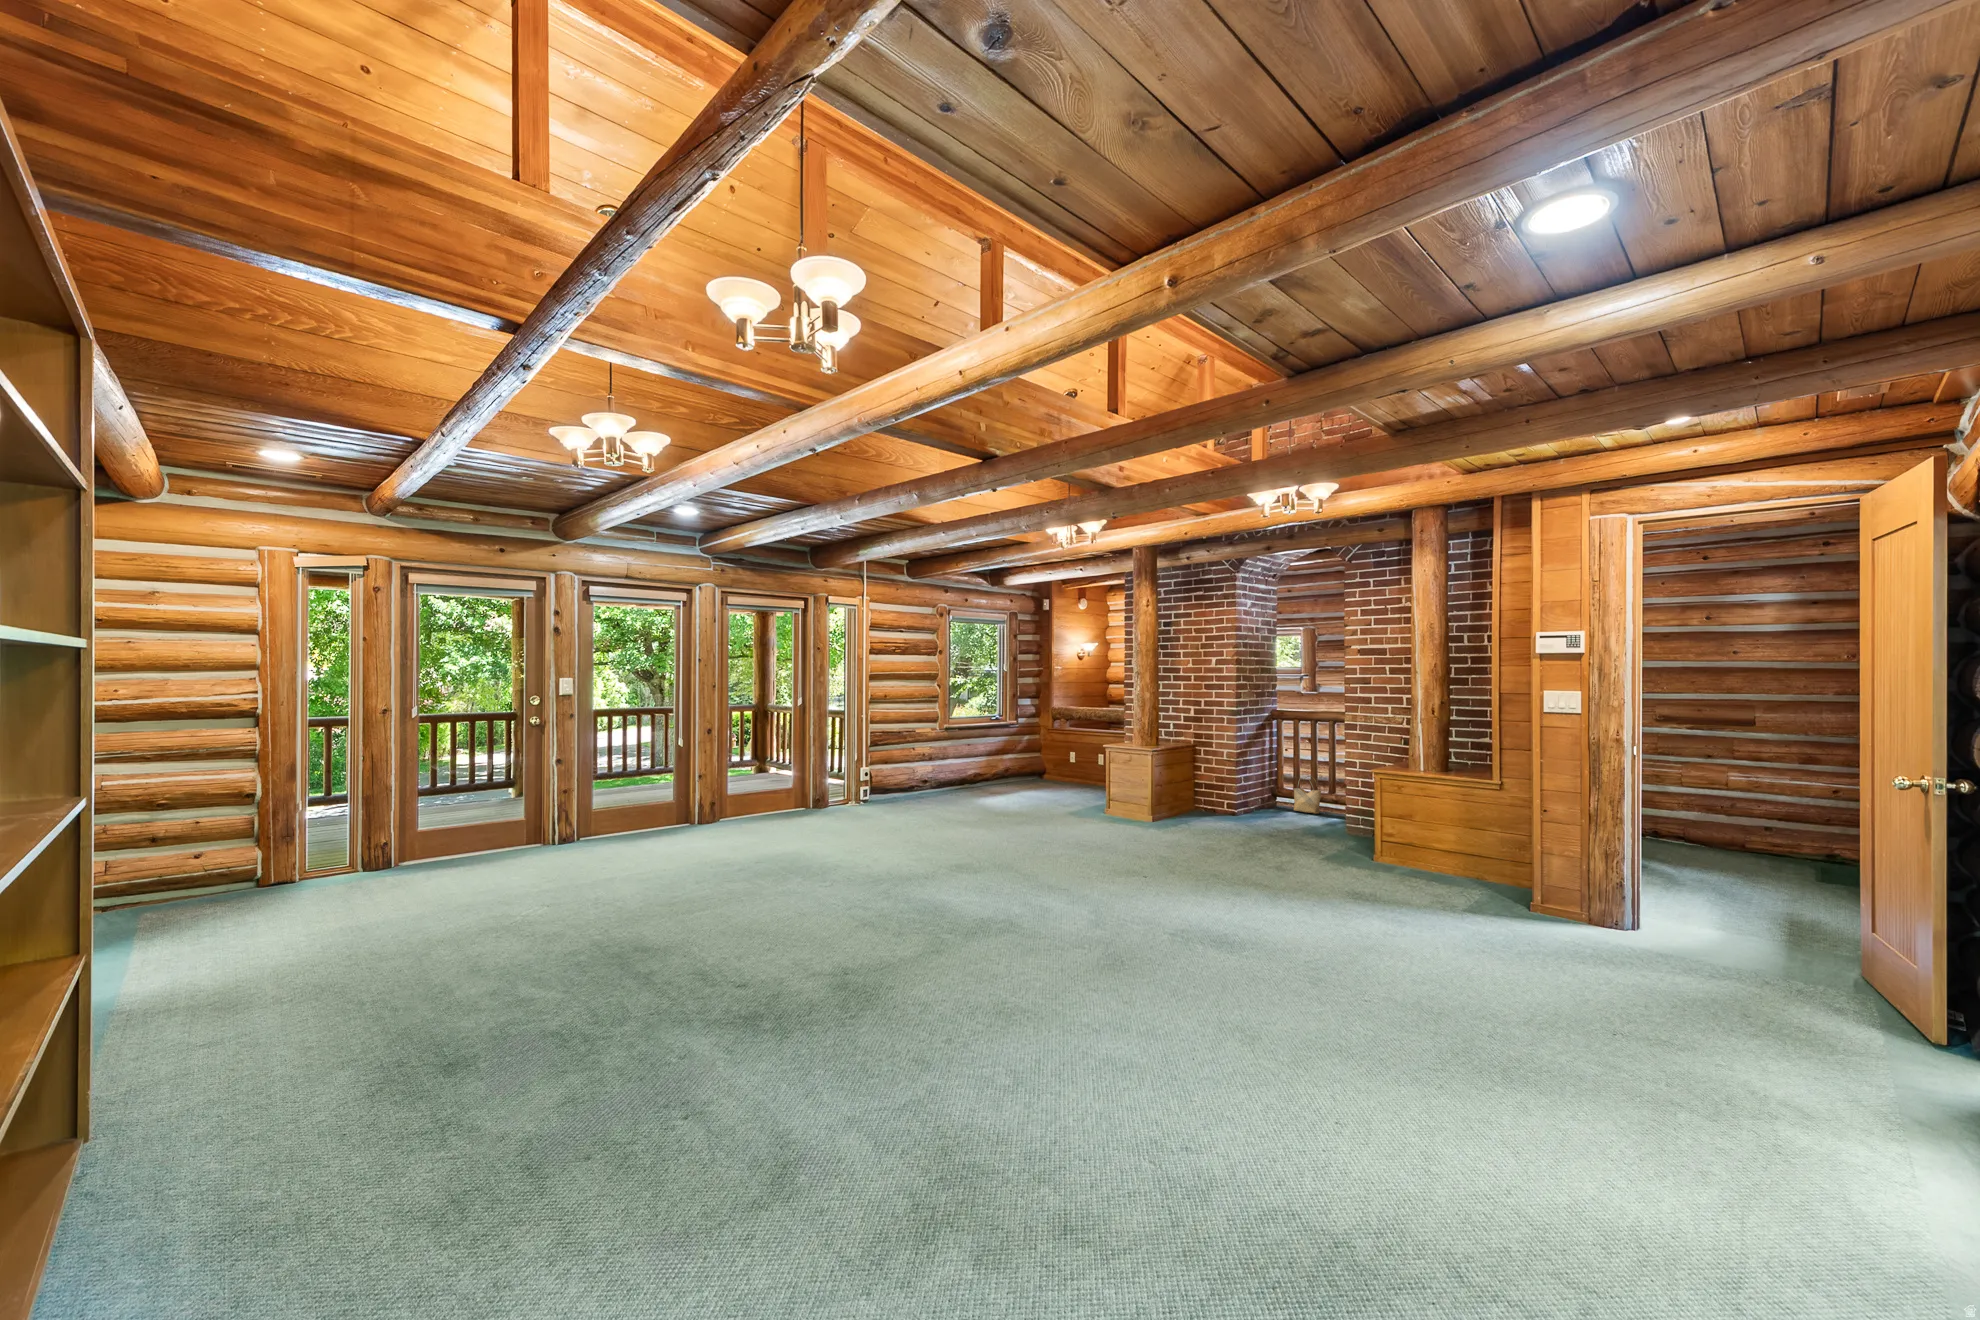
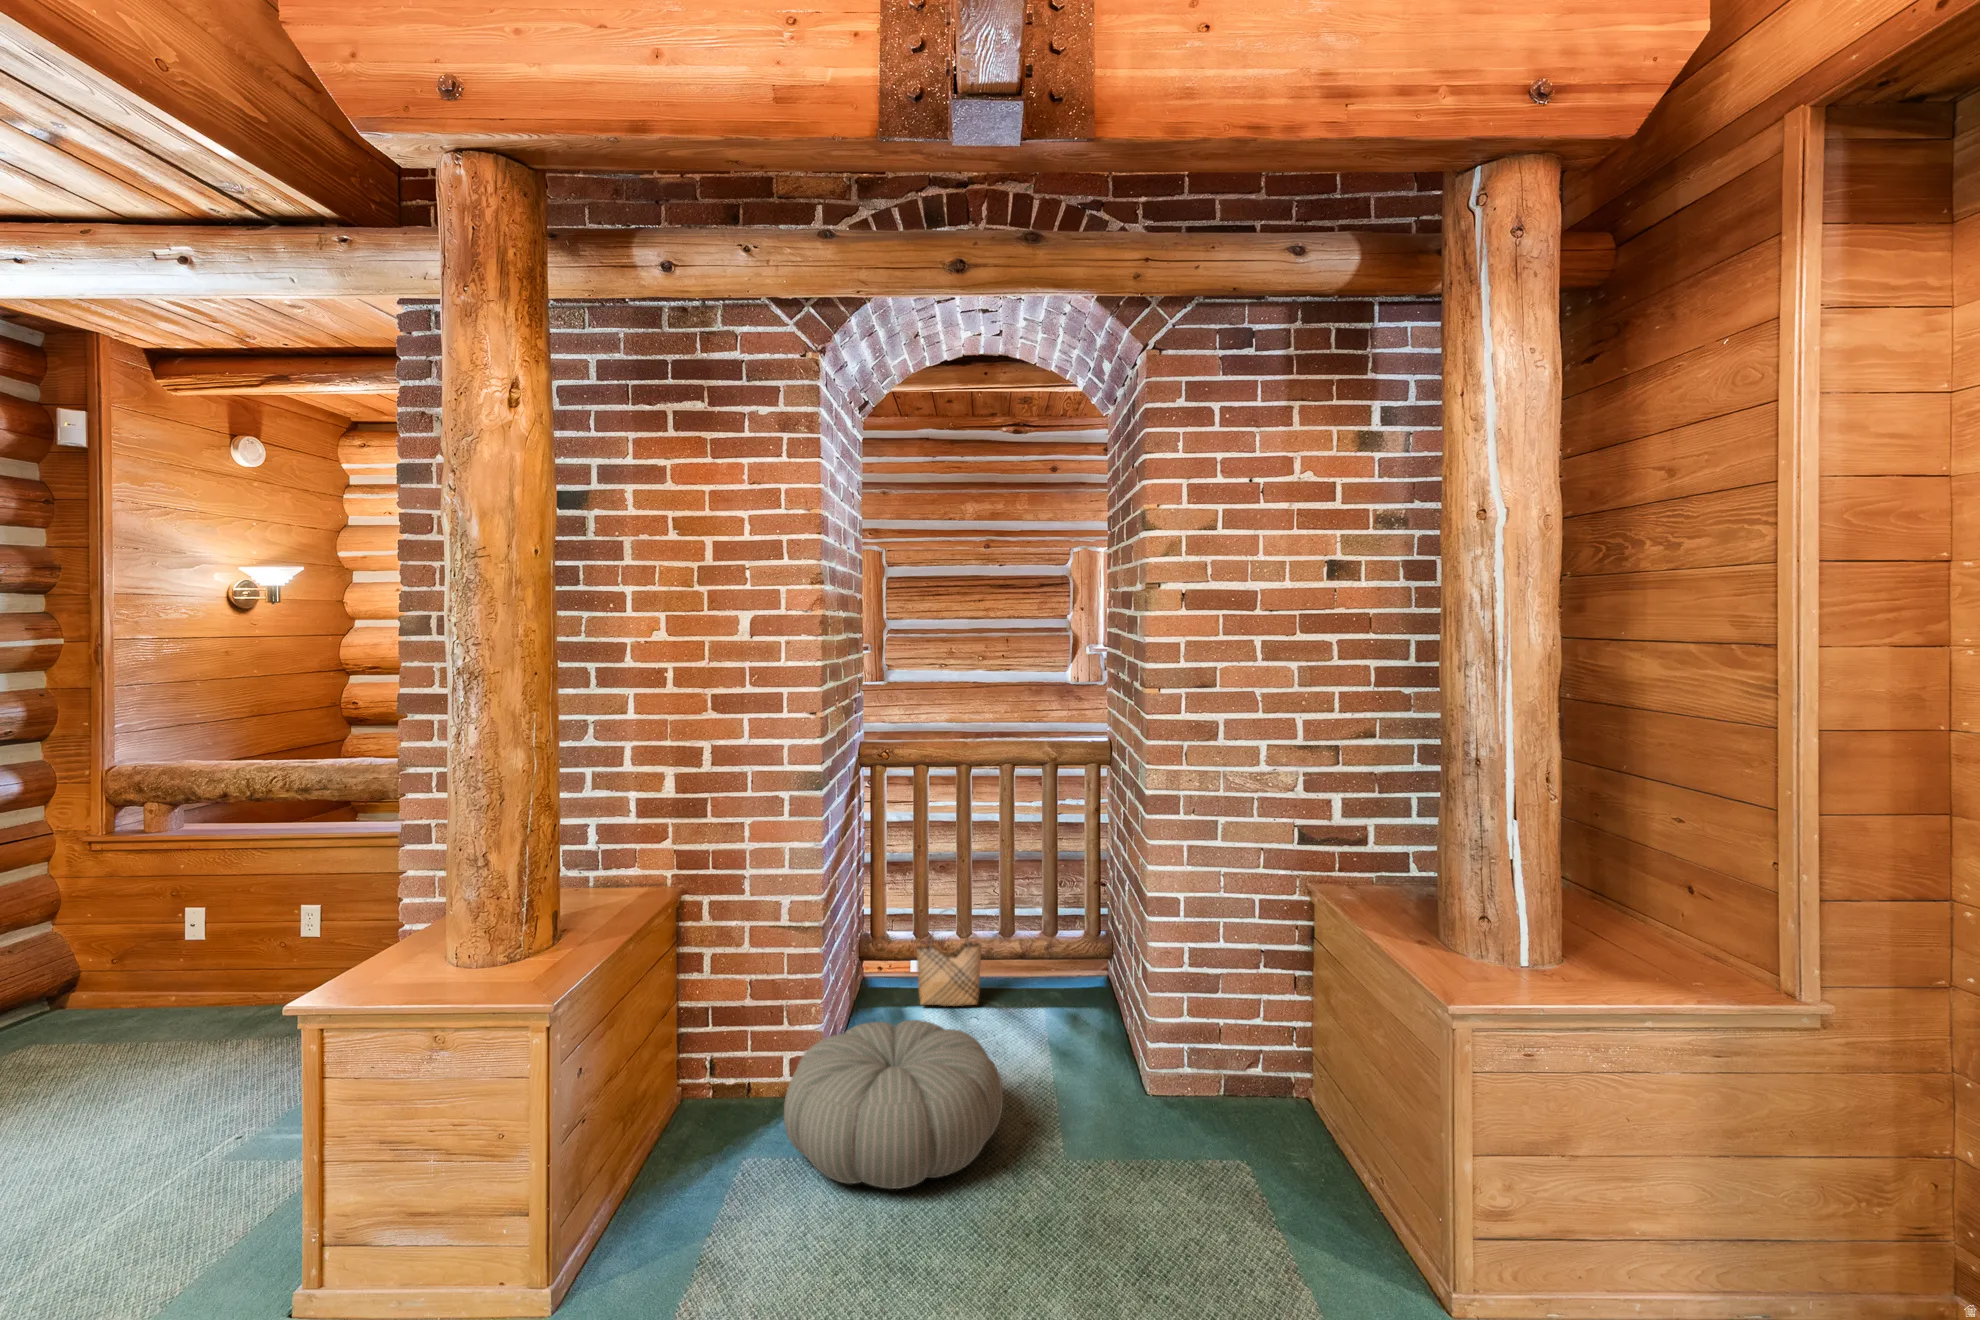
pouf: none [1213,792,1284,828] -> present [784,1020,1003,1189]

